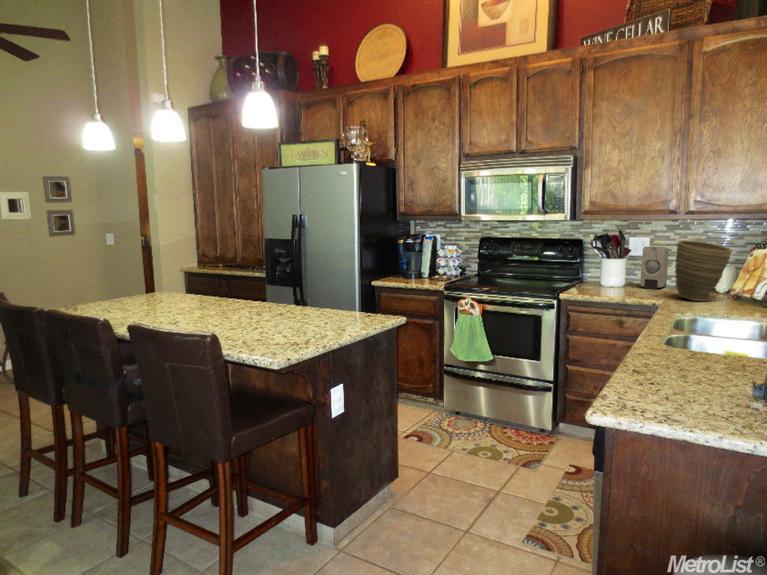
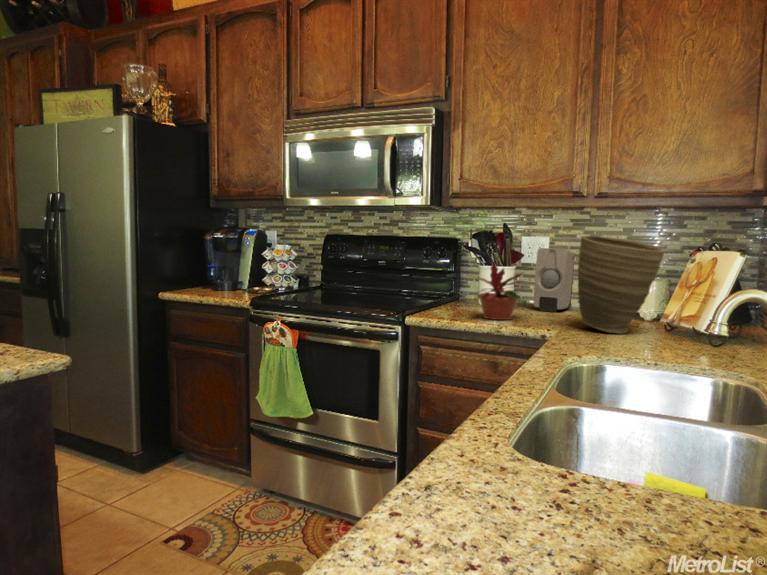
potted plant: none [599,257,643,295] -> present [474,263,523,320]

